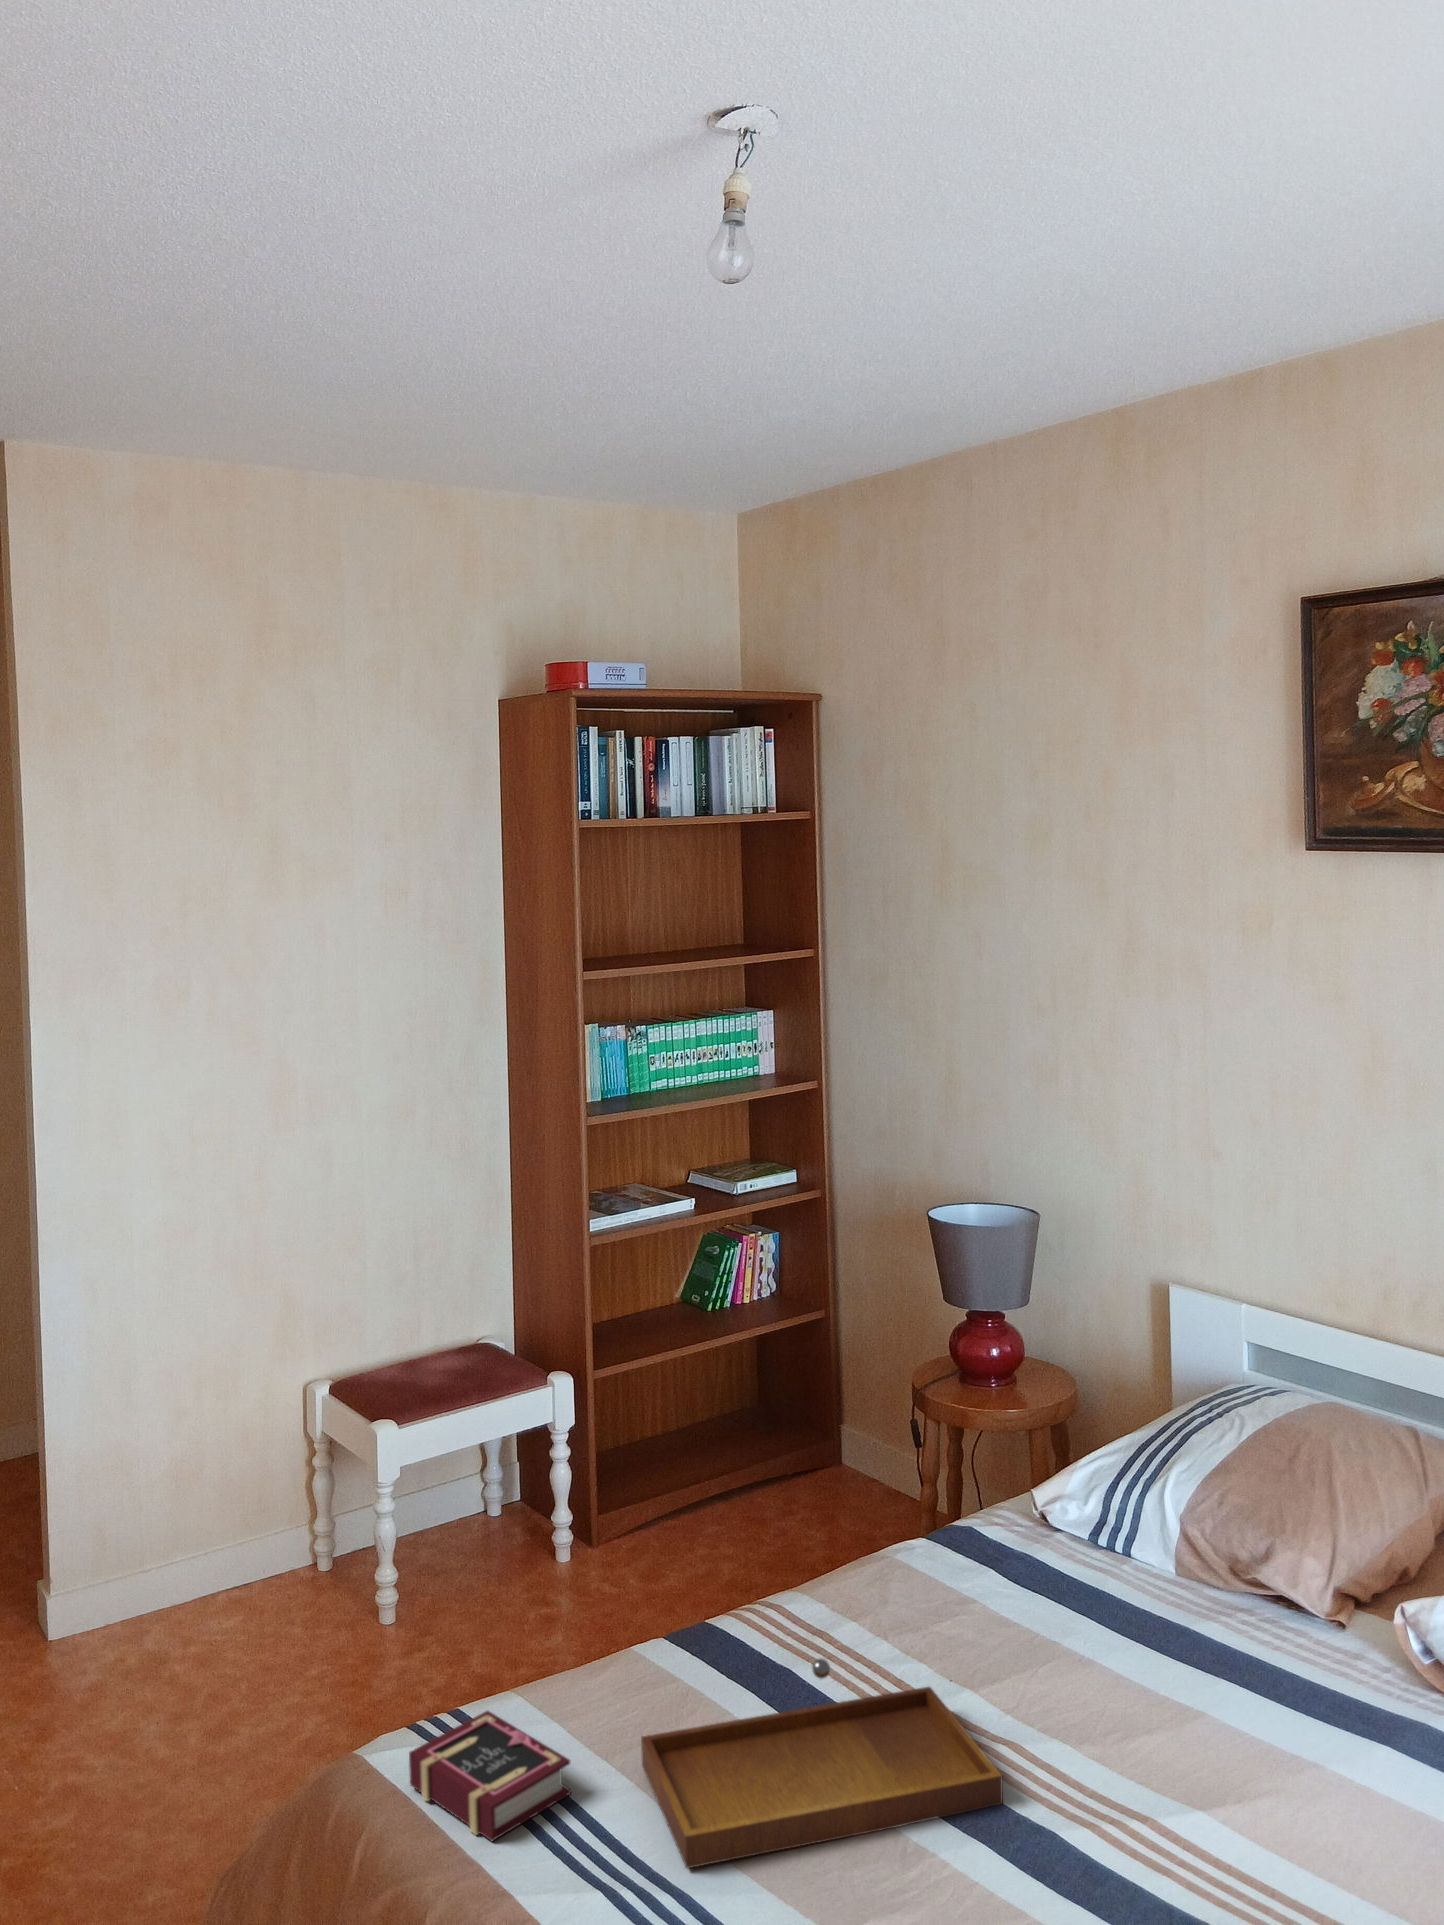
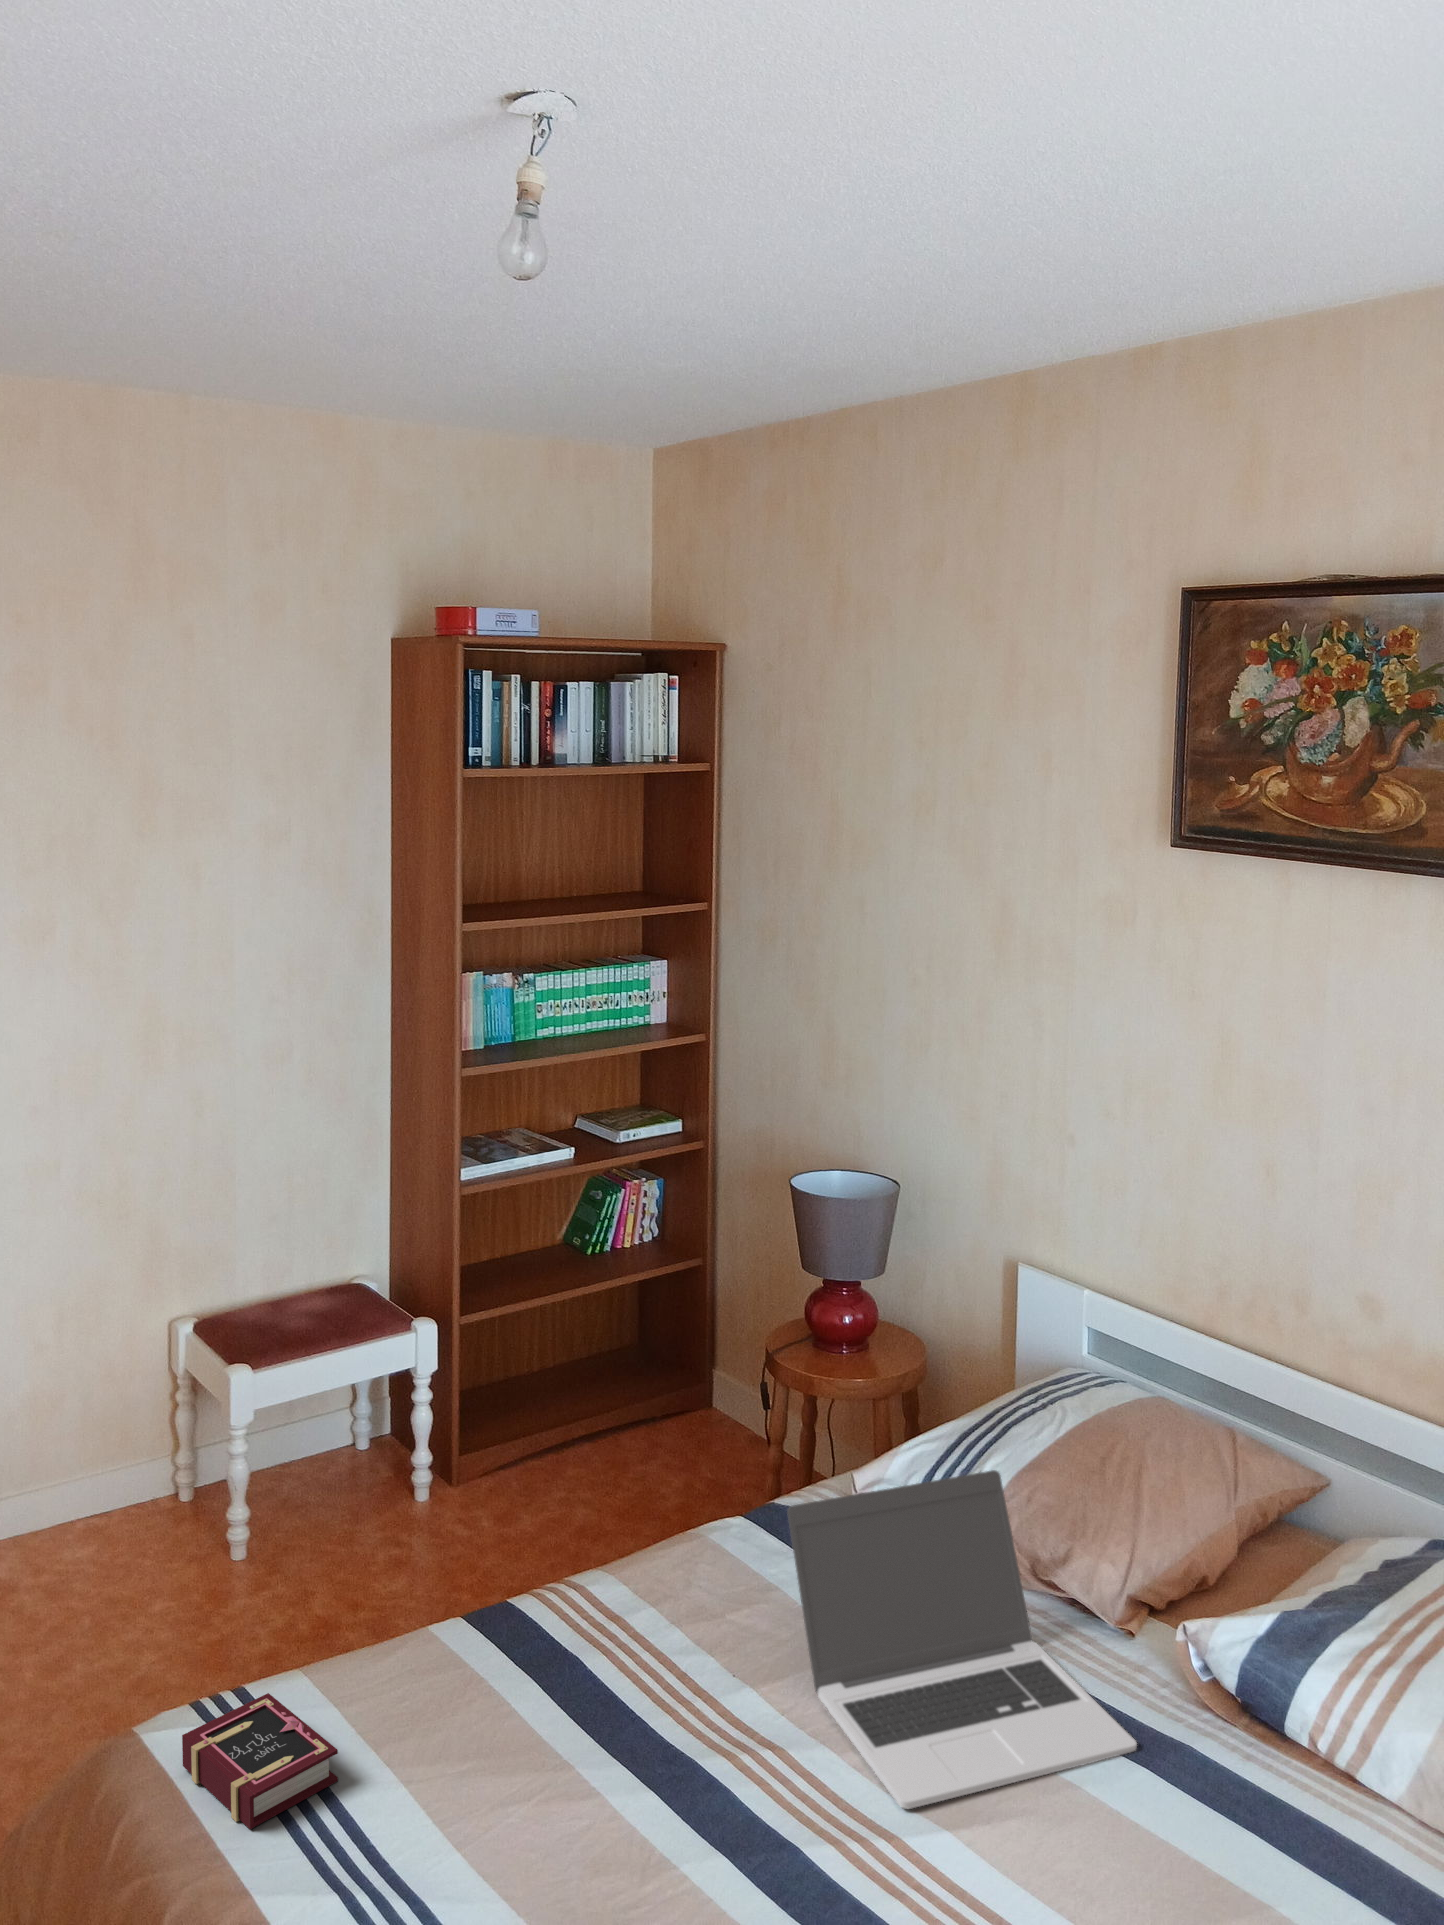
laptop: none [997,1464,1383,1797] -> present [787,1470,1137,1809]
tray: present [641,1659,1003,1868] -> none [411,1661,753,1866]

